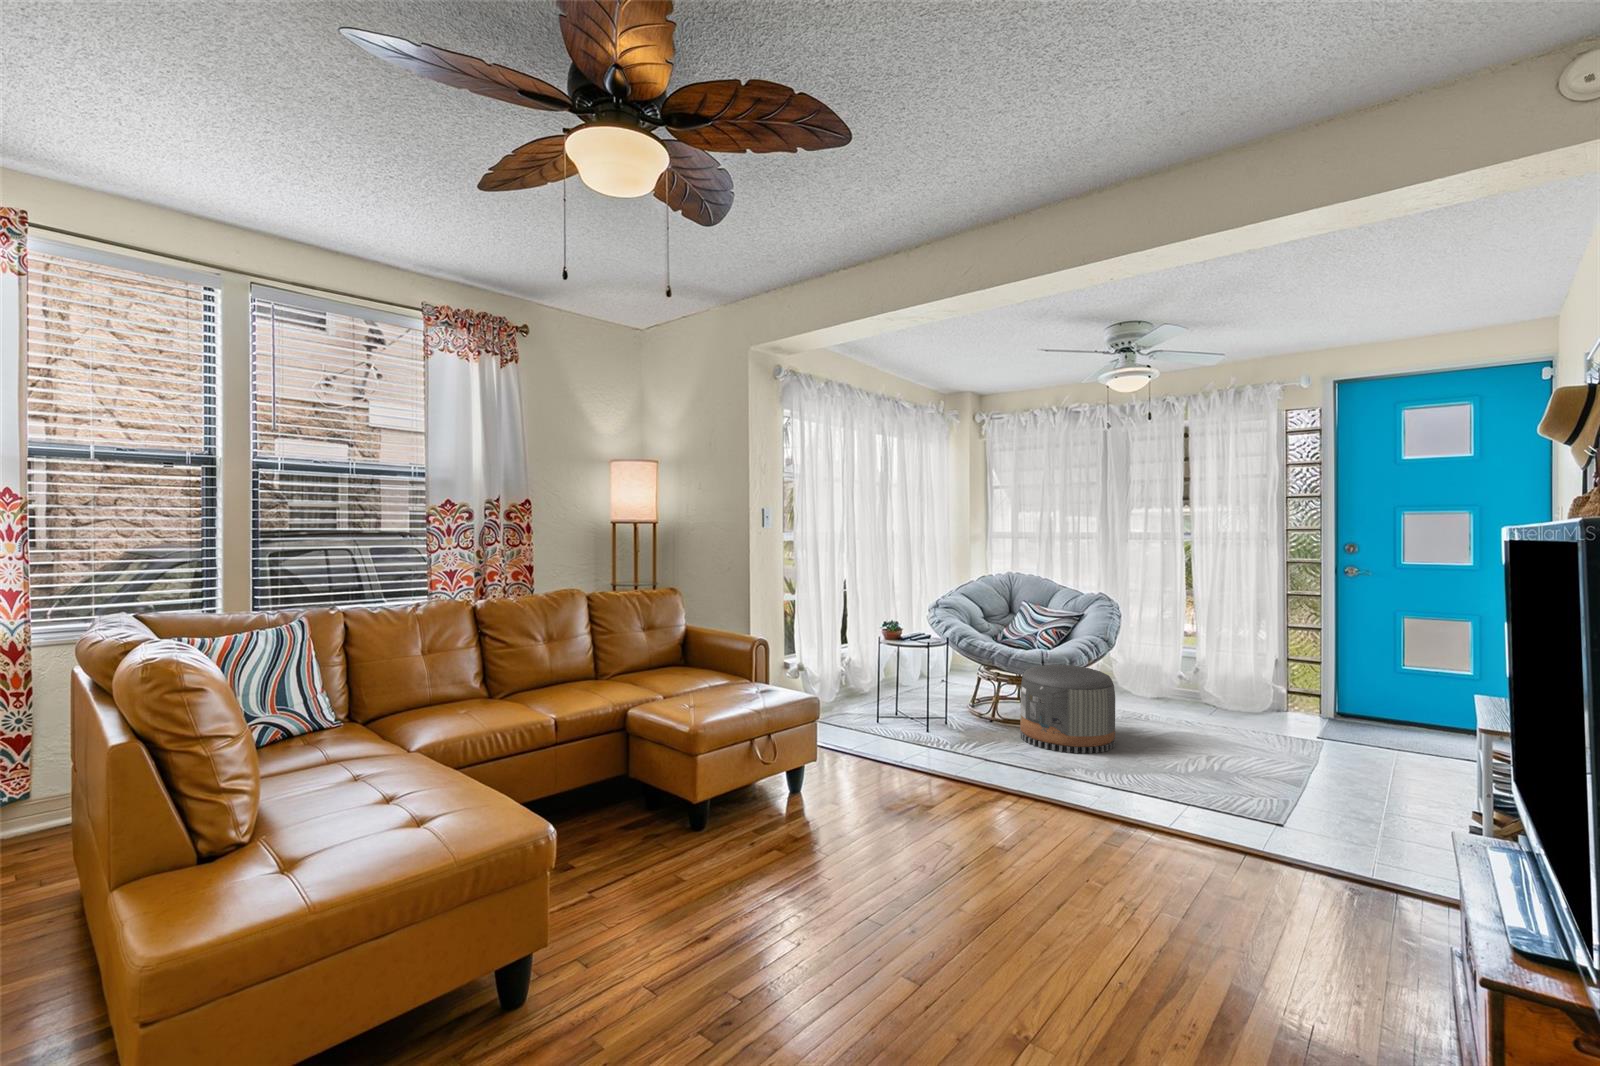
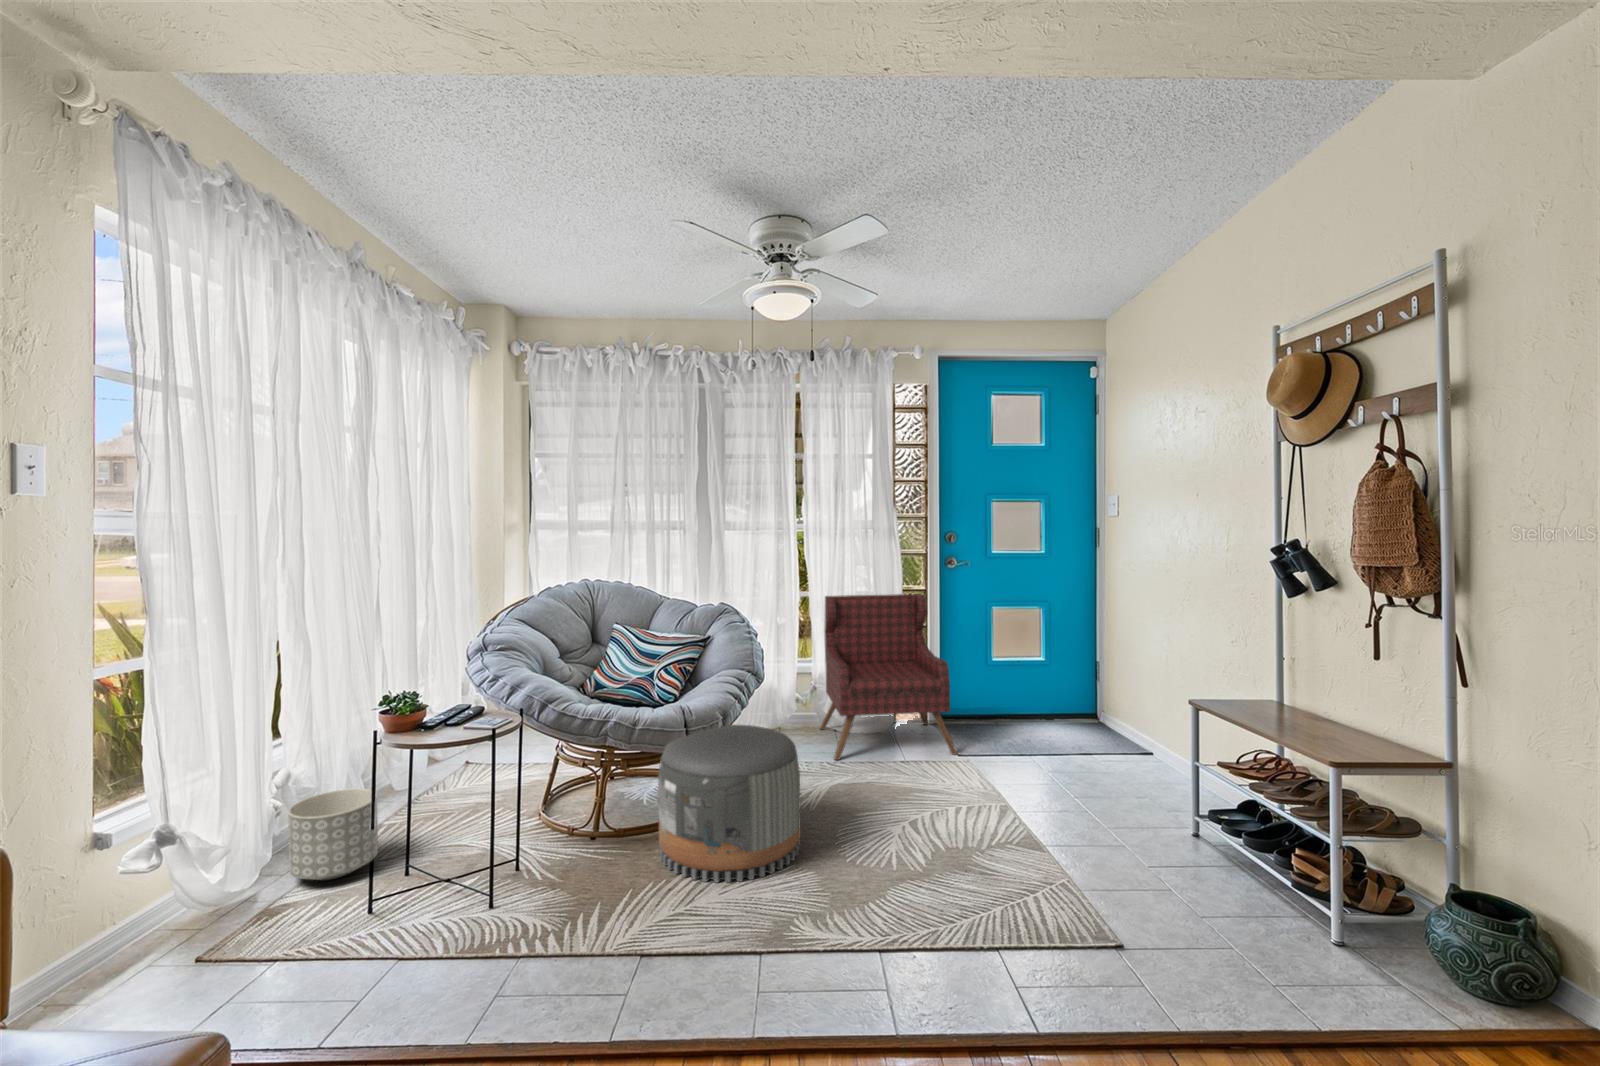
armchair: none [1184,594,1305,736] -> present [820,594,957,760]
planter: none [840,668,878,709] -> present [288,788,378,880]

